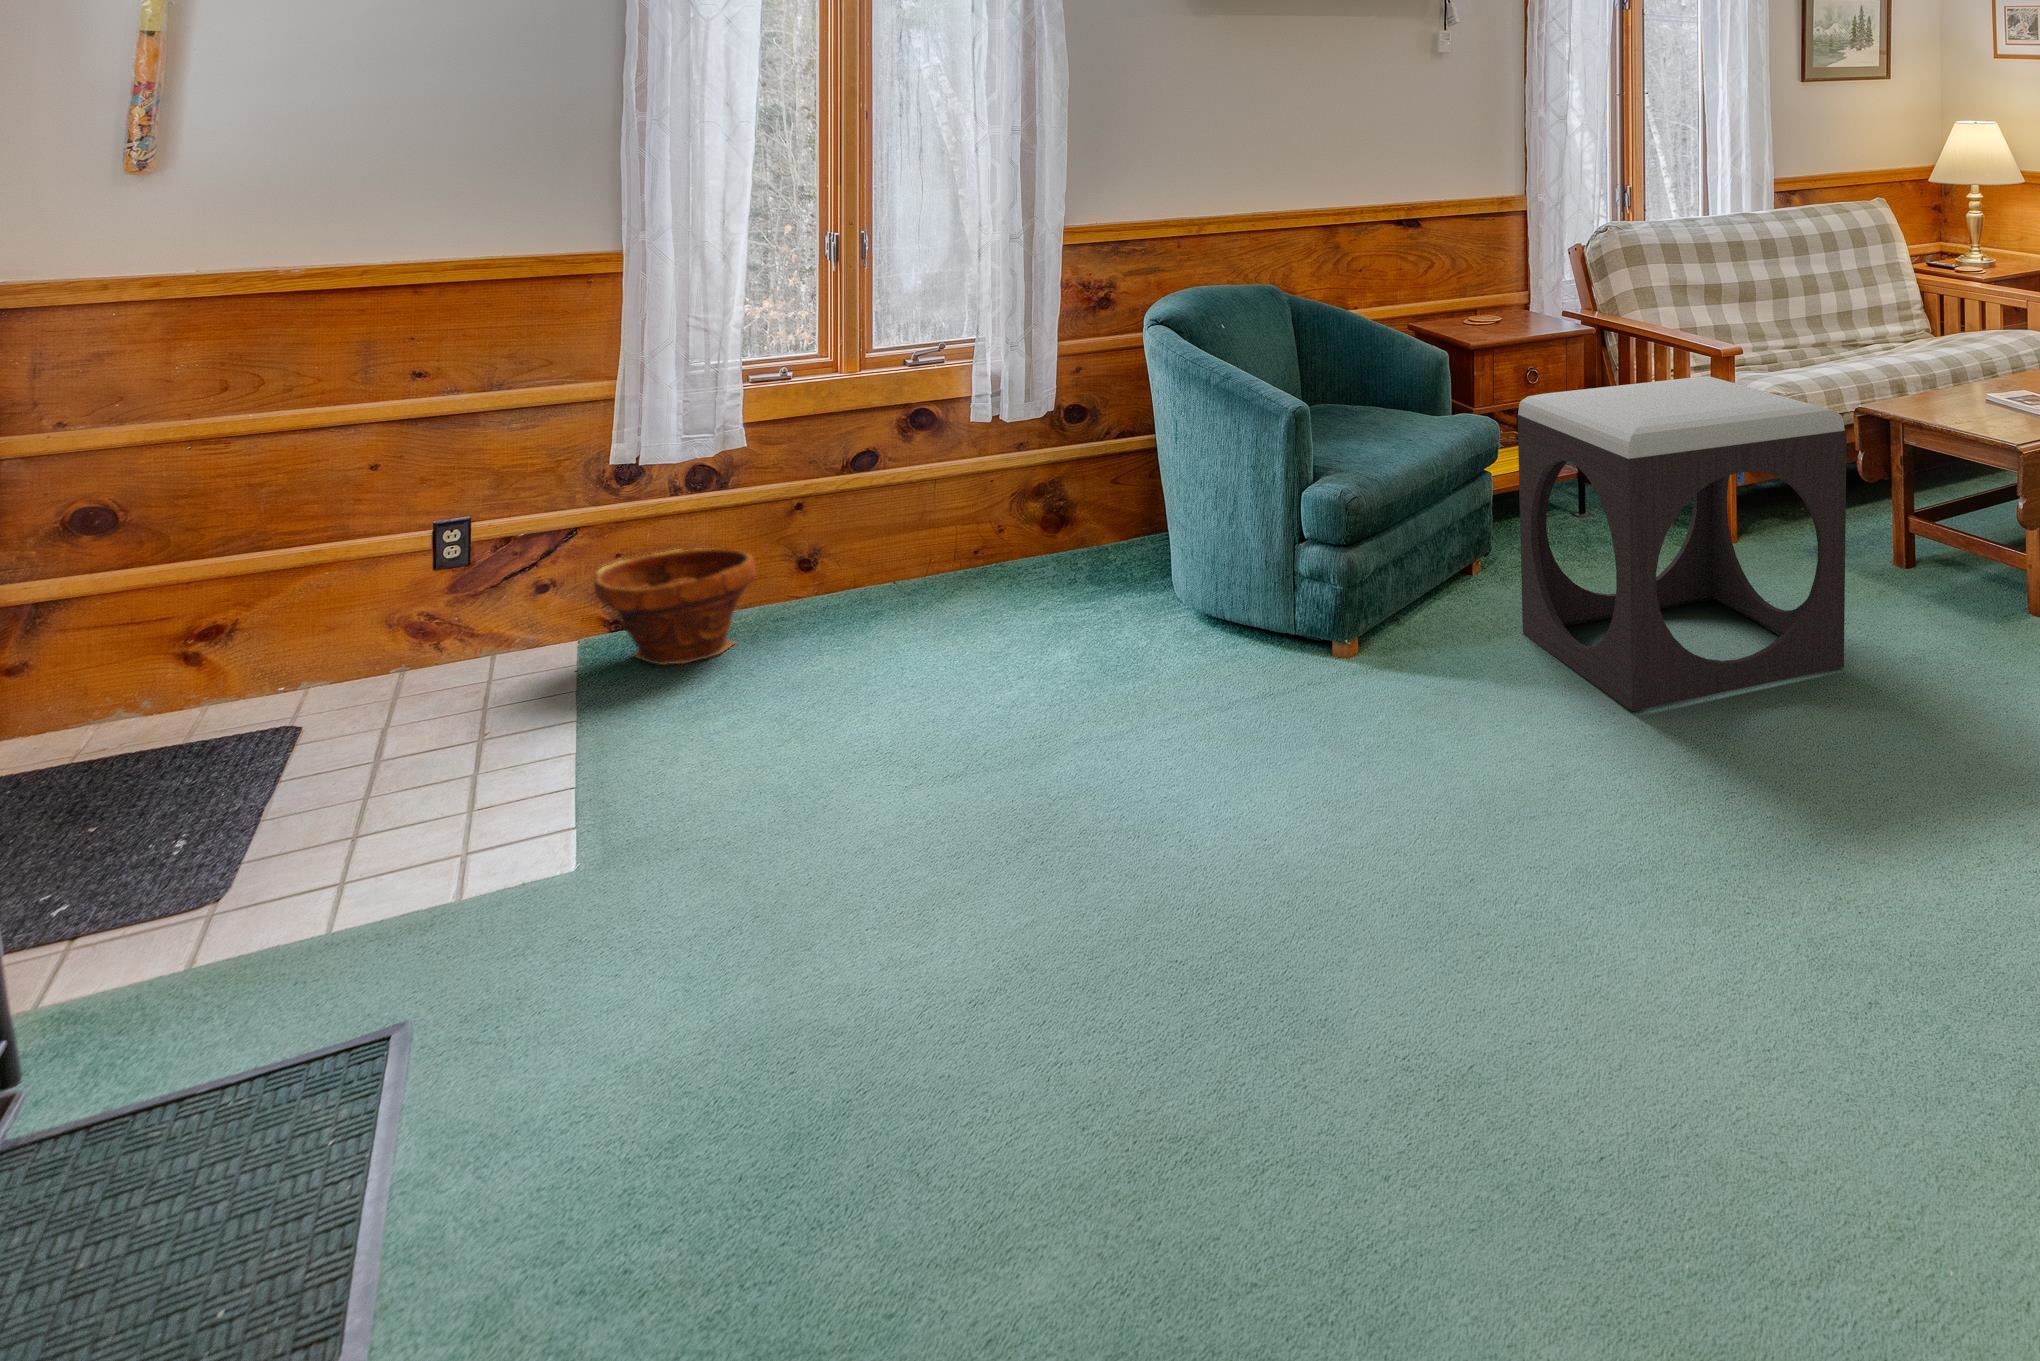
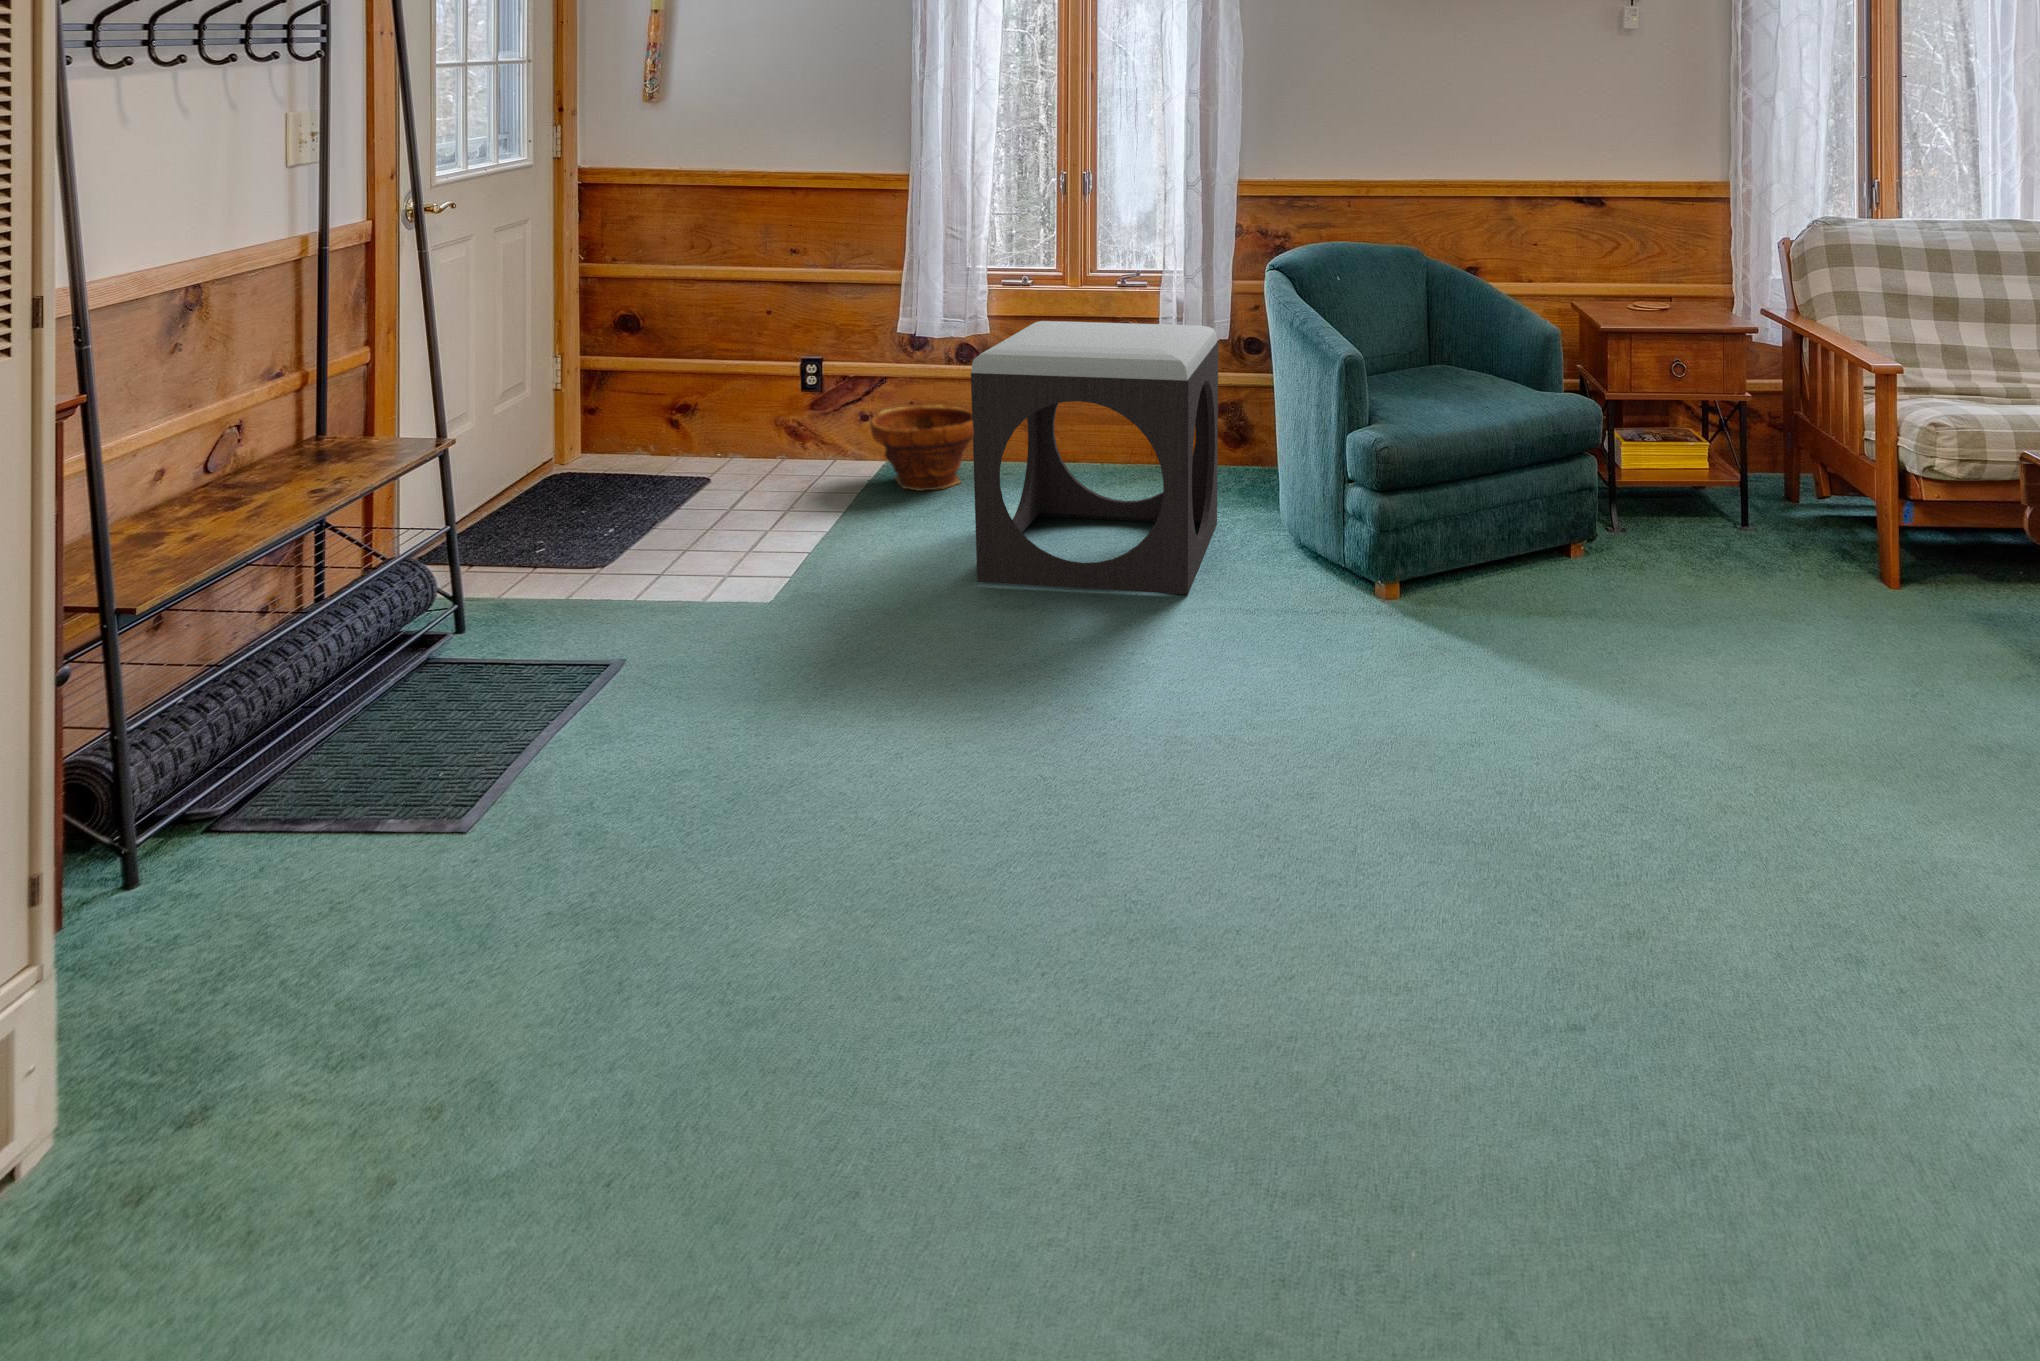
footstool: present [1518,376,1847,711] -> present [971,321,1218,594]

